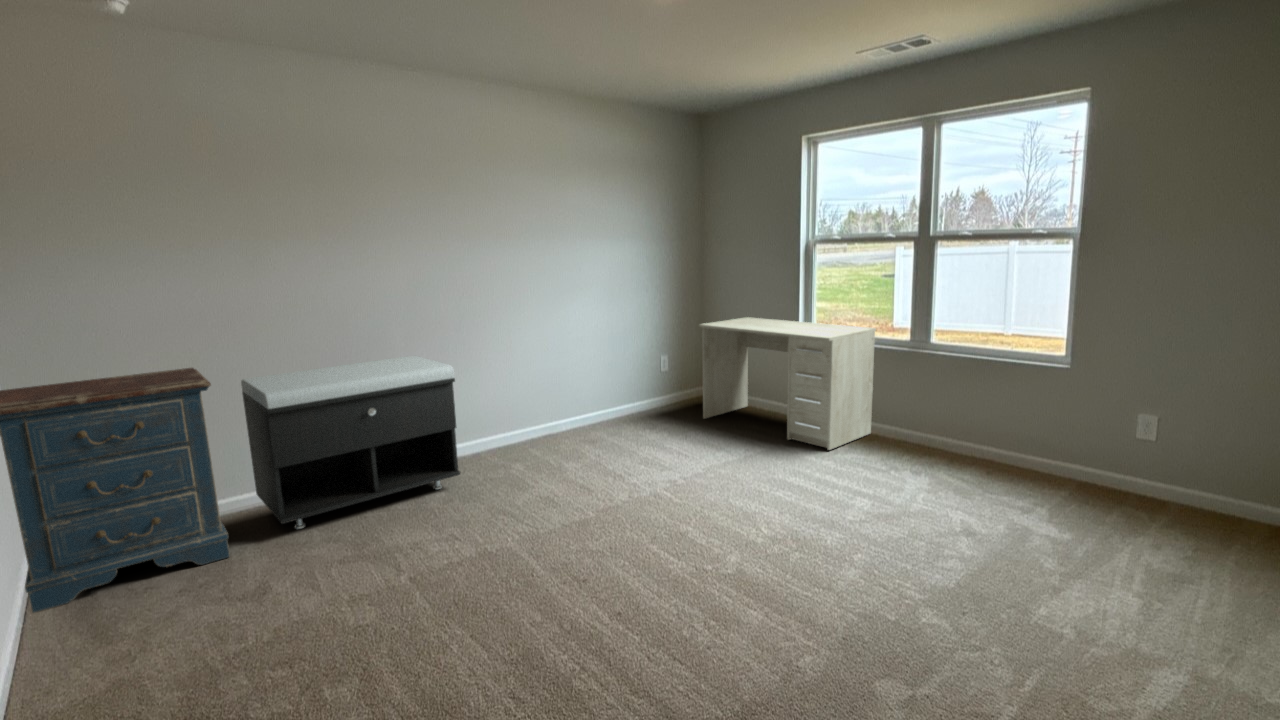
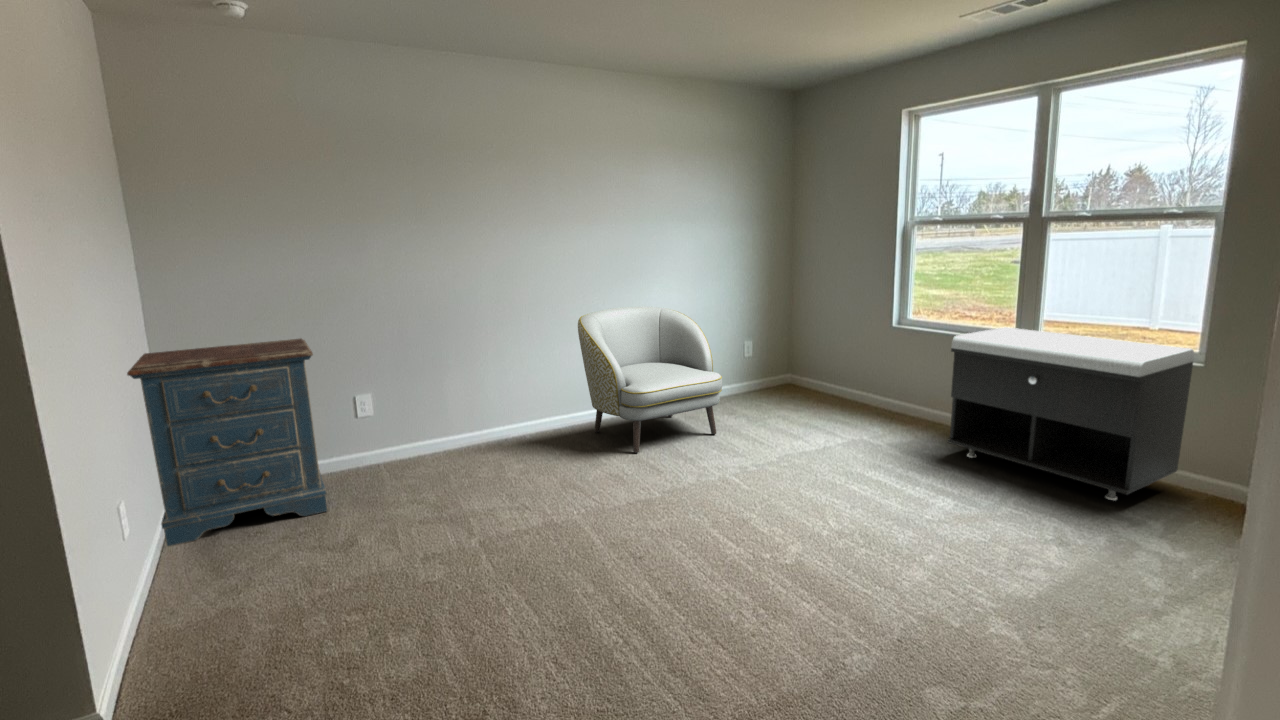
desk: present [699,317,876,450] -> none [785,303,978,446]
armchair: none [497,325,645,473] -> present [578,307,722,453]
storage bench: present [241,356,460,529] -> present [947,327,1194,501]

